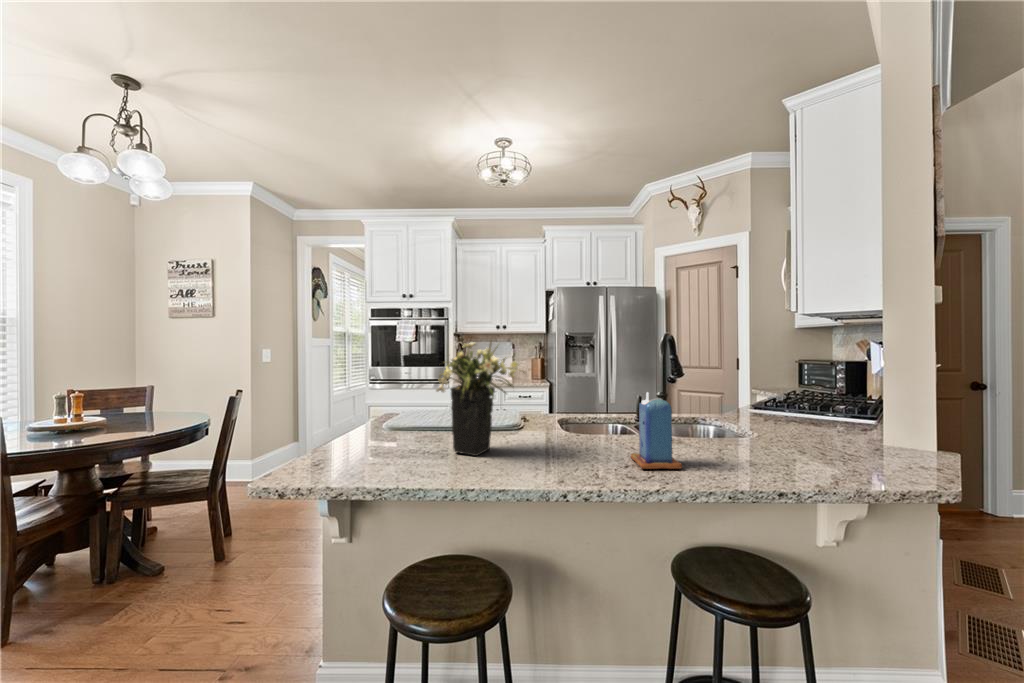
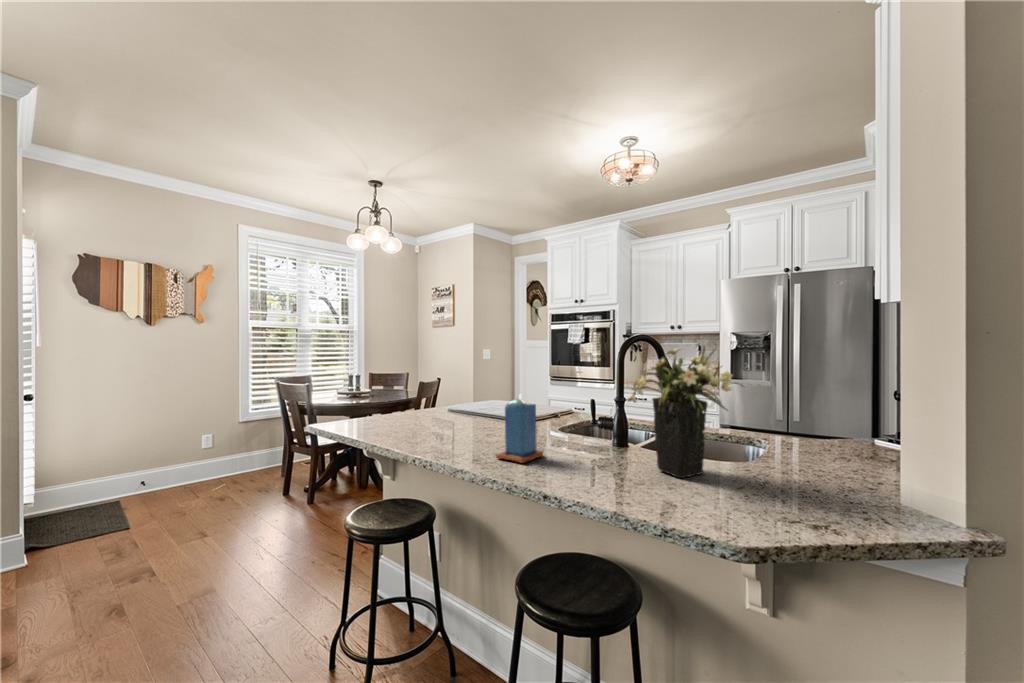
flower arrangement: present [436,341,521,456] -> present [628,346,744,478]

